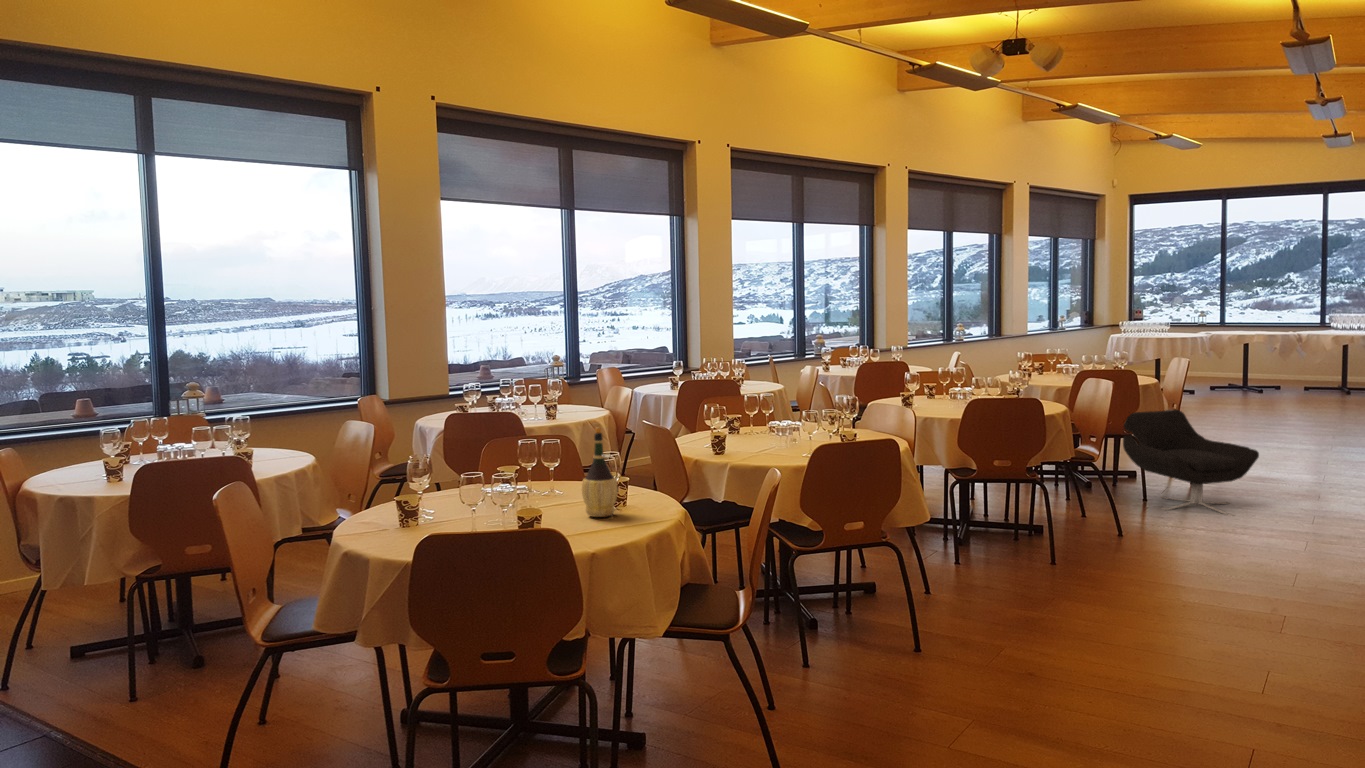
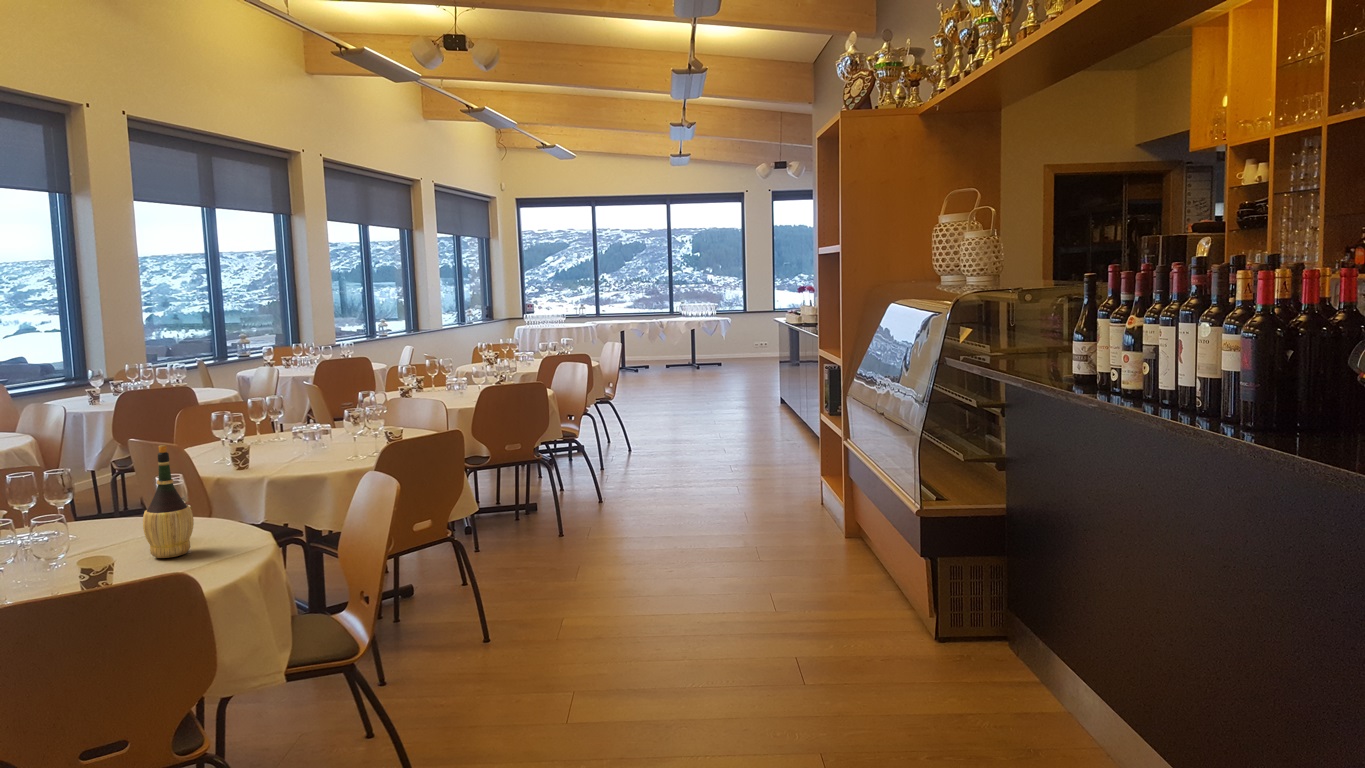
lounge chair: present [1123,409,1259,516] -> none [580,387,687,476]

